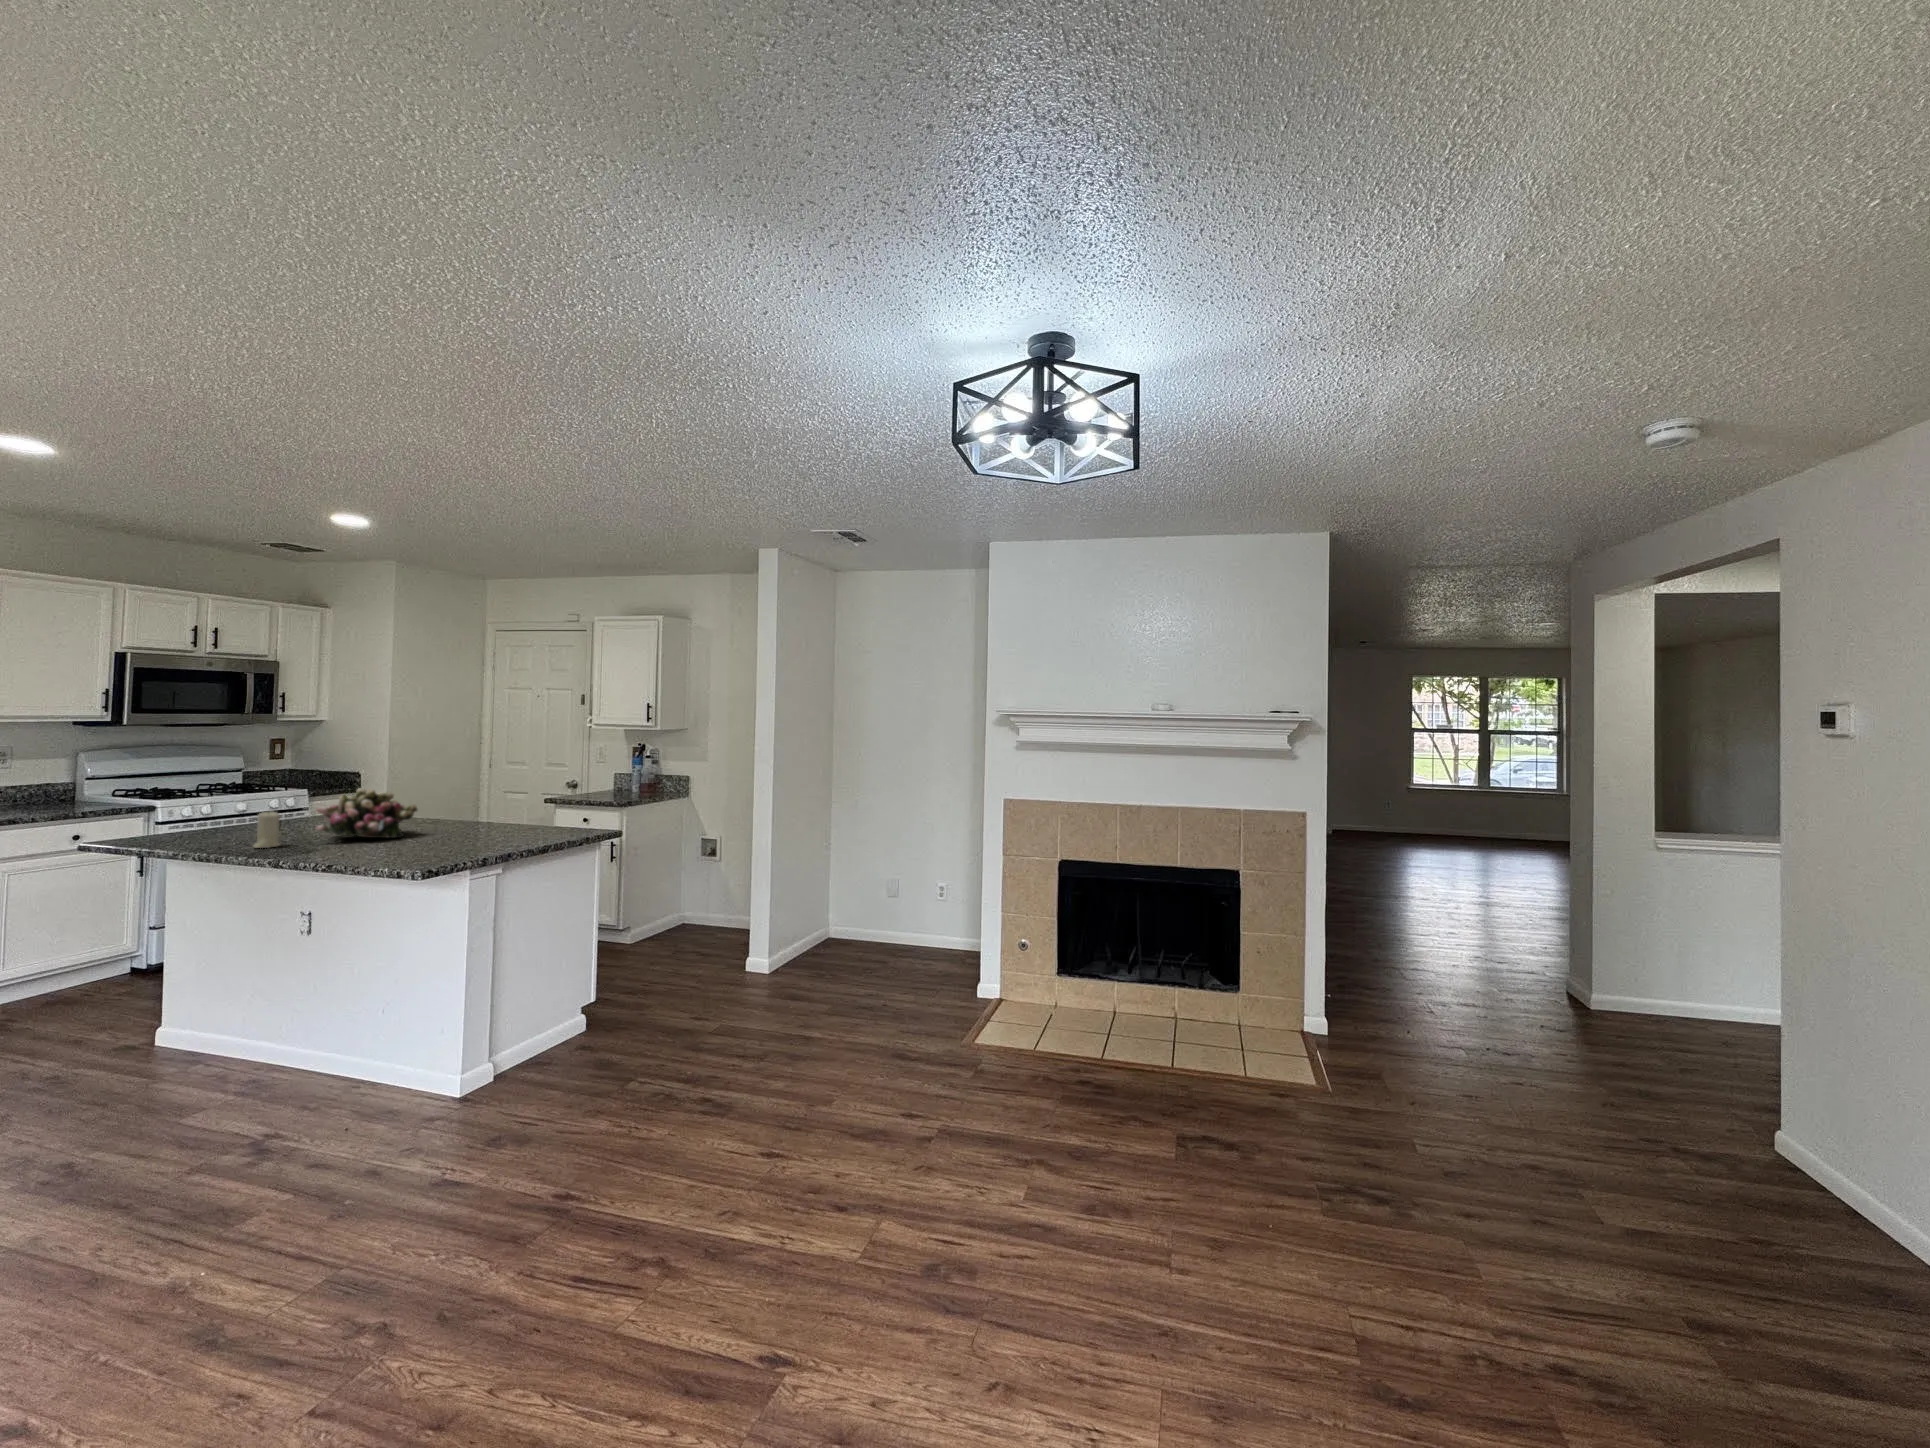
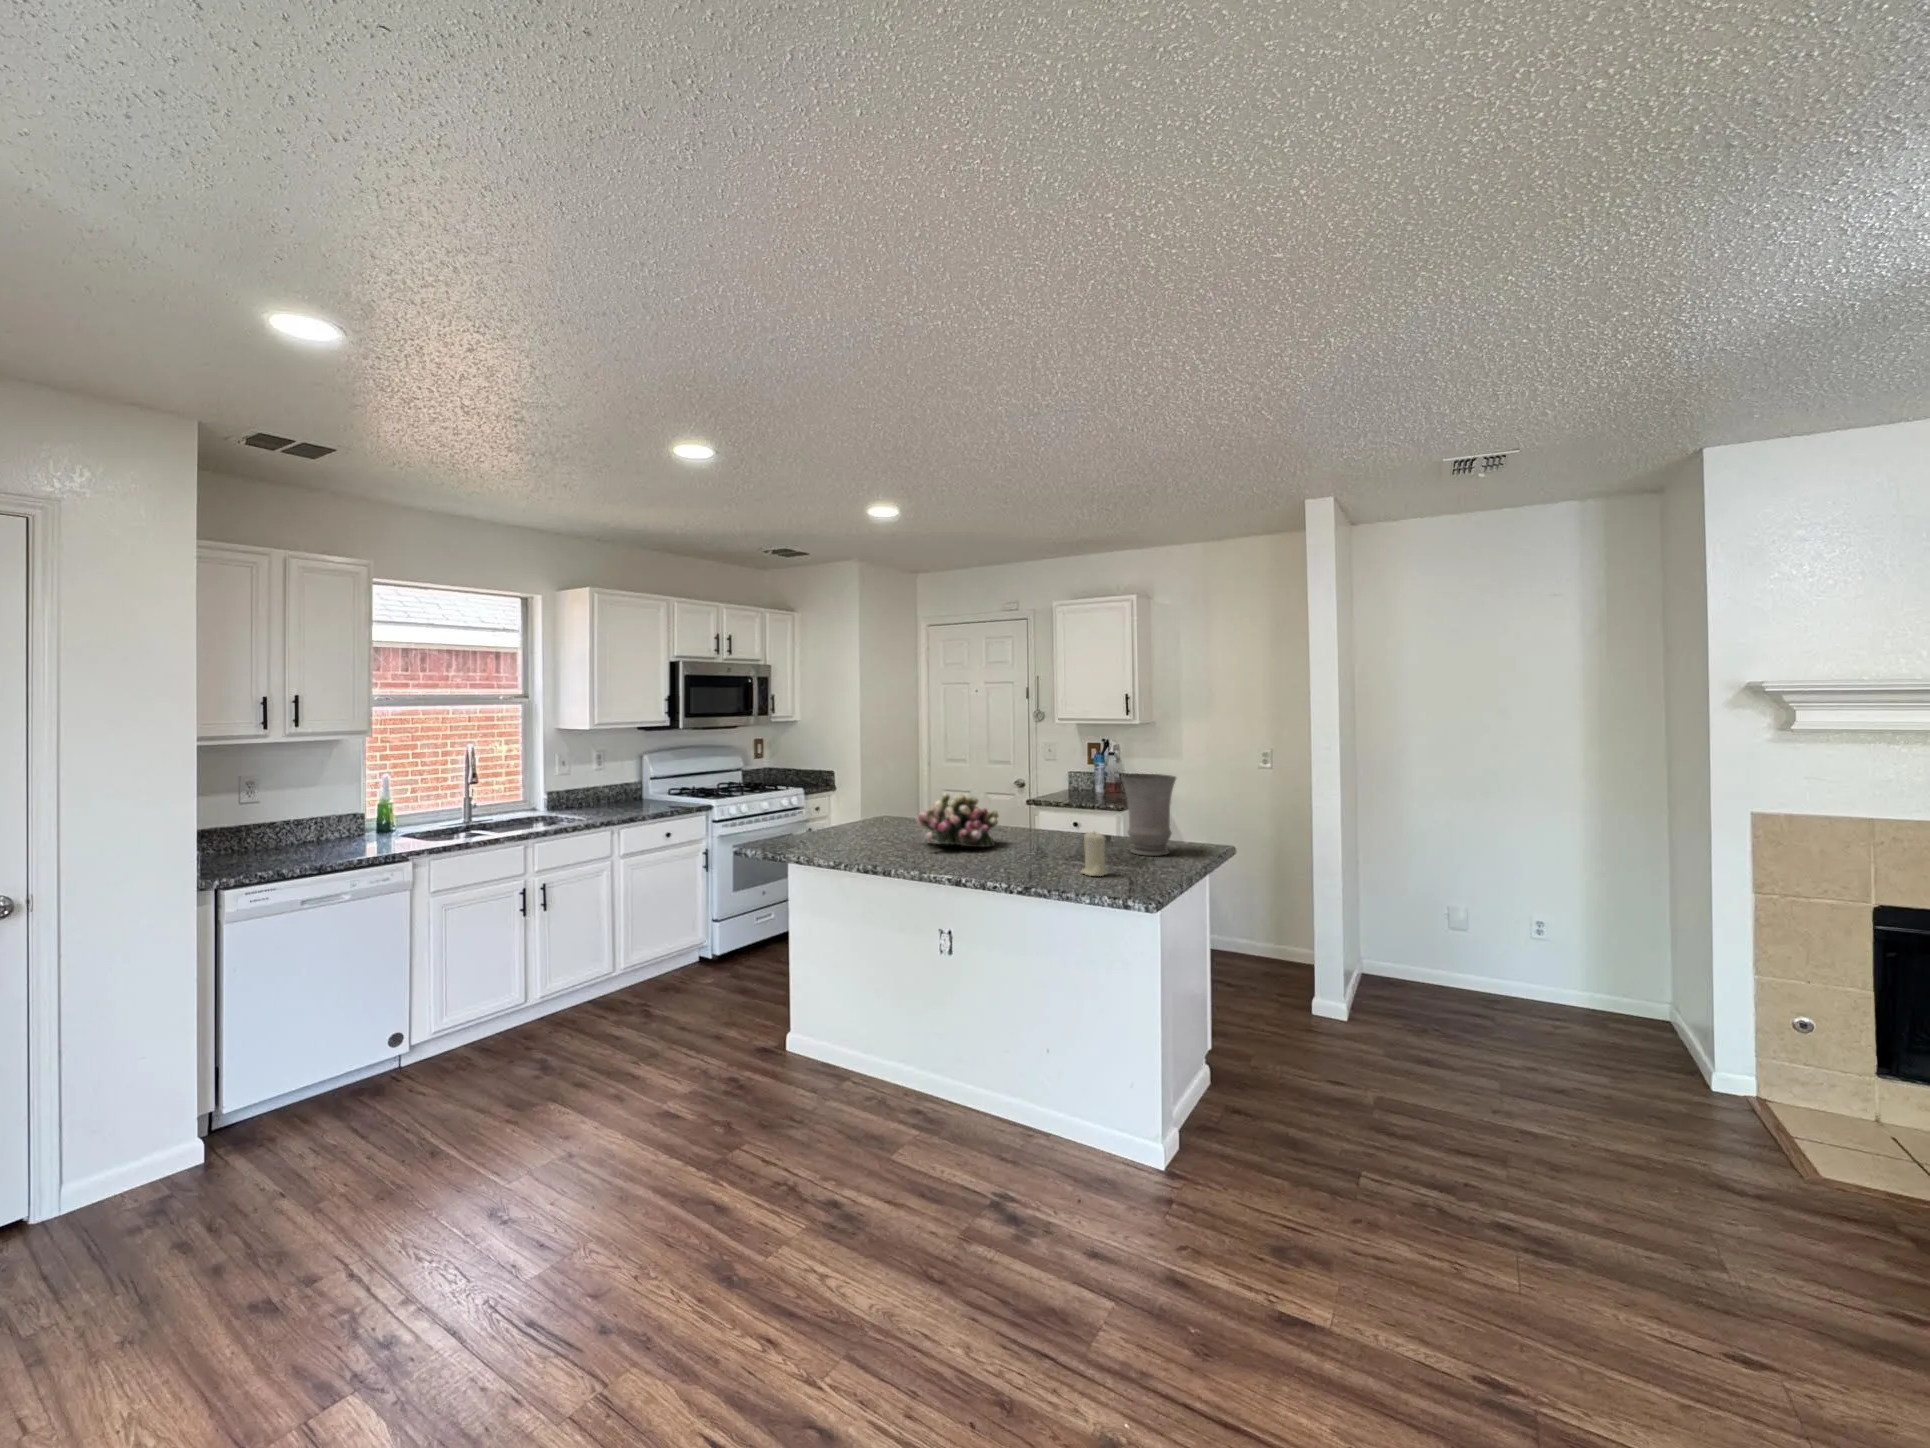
vase: none [526,771,579,841] -> present [1121,774,1176,856]
candle: present [254,811,280,848] -> present [1081,832,1108,876]

